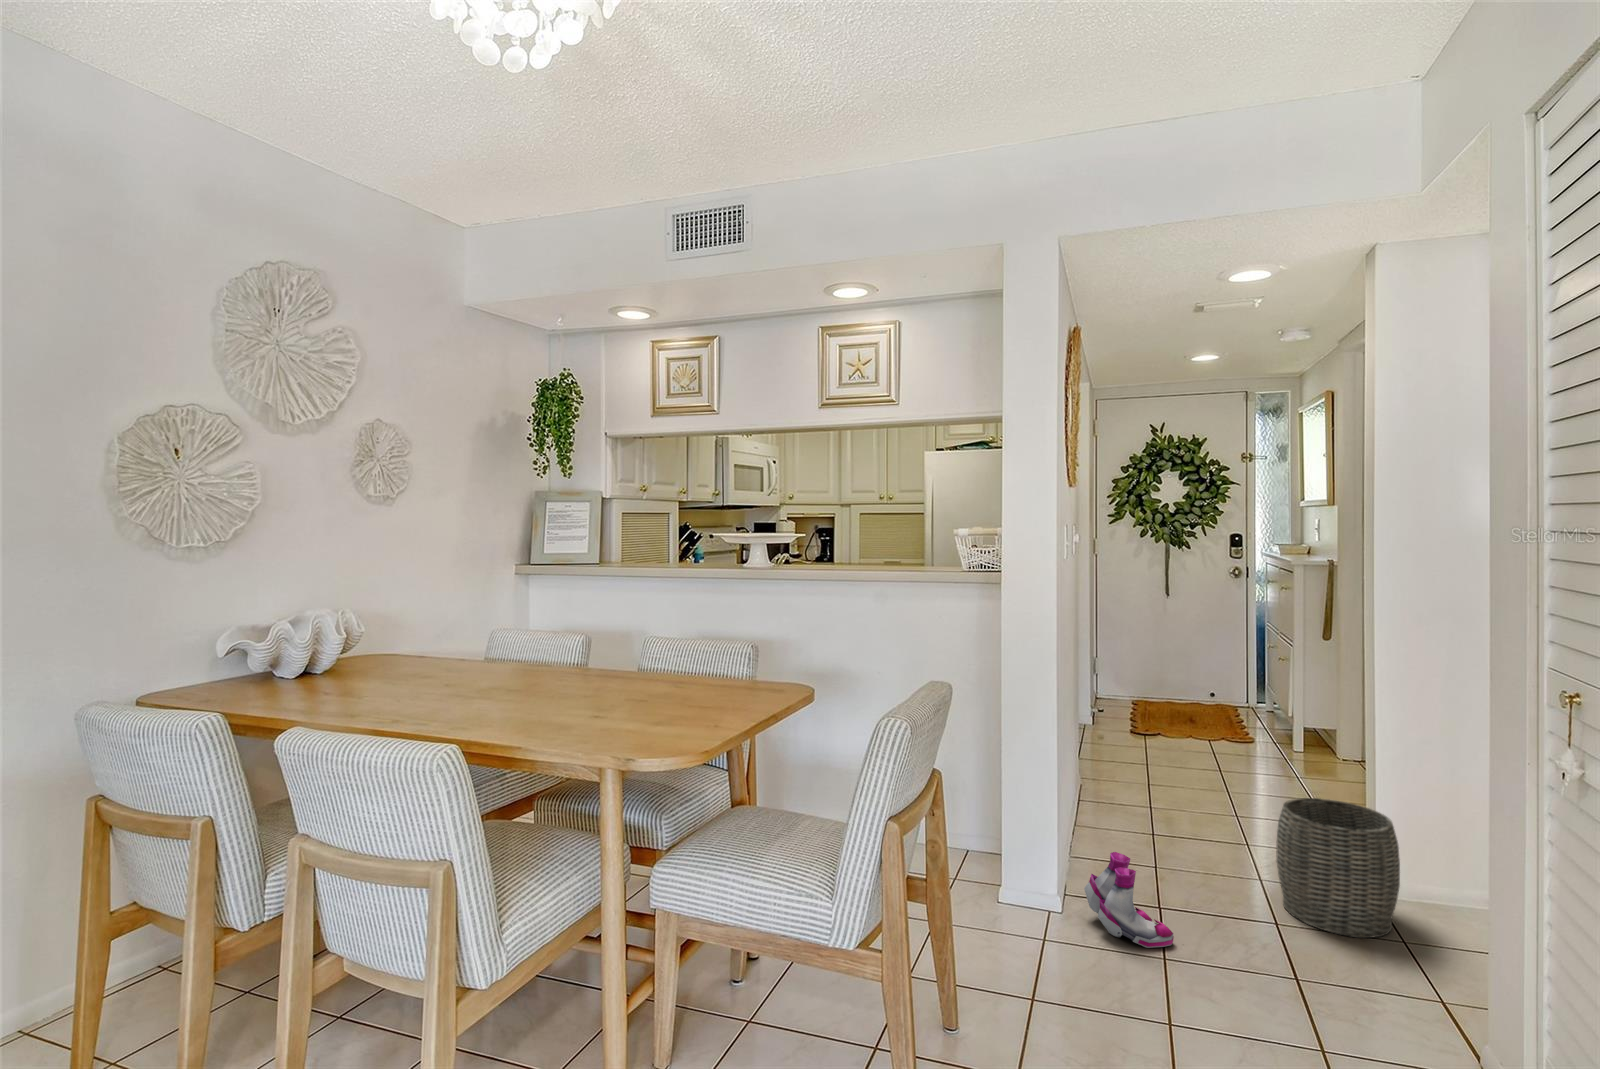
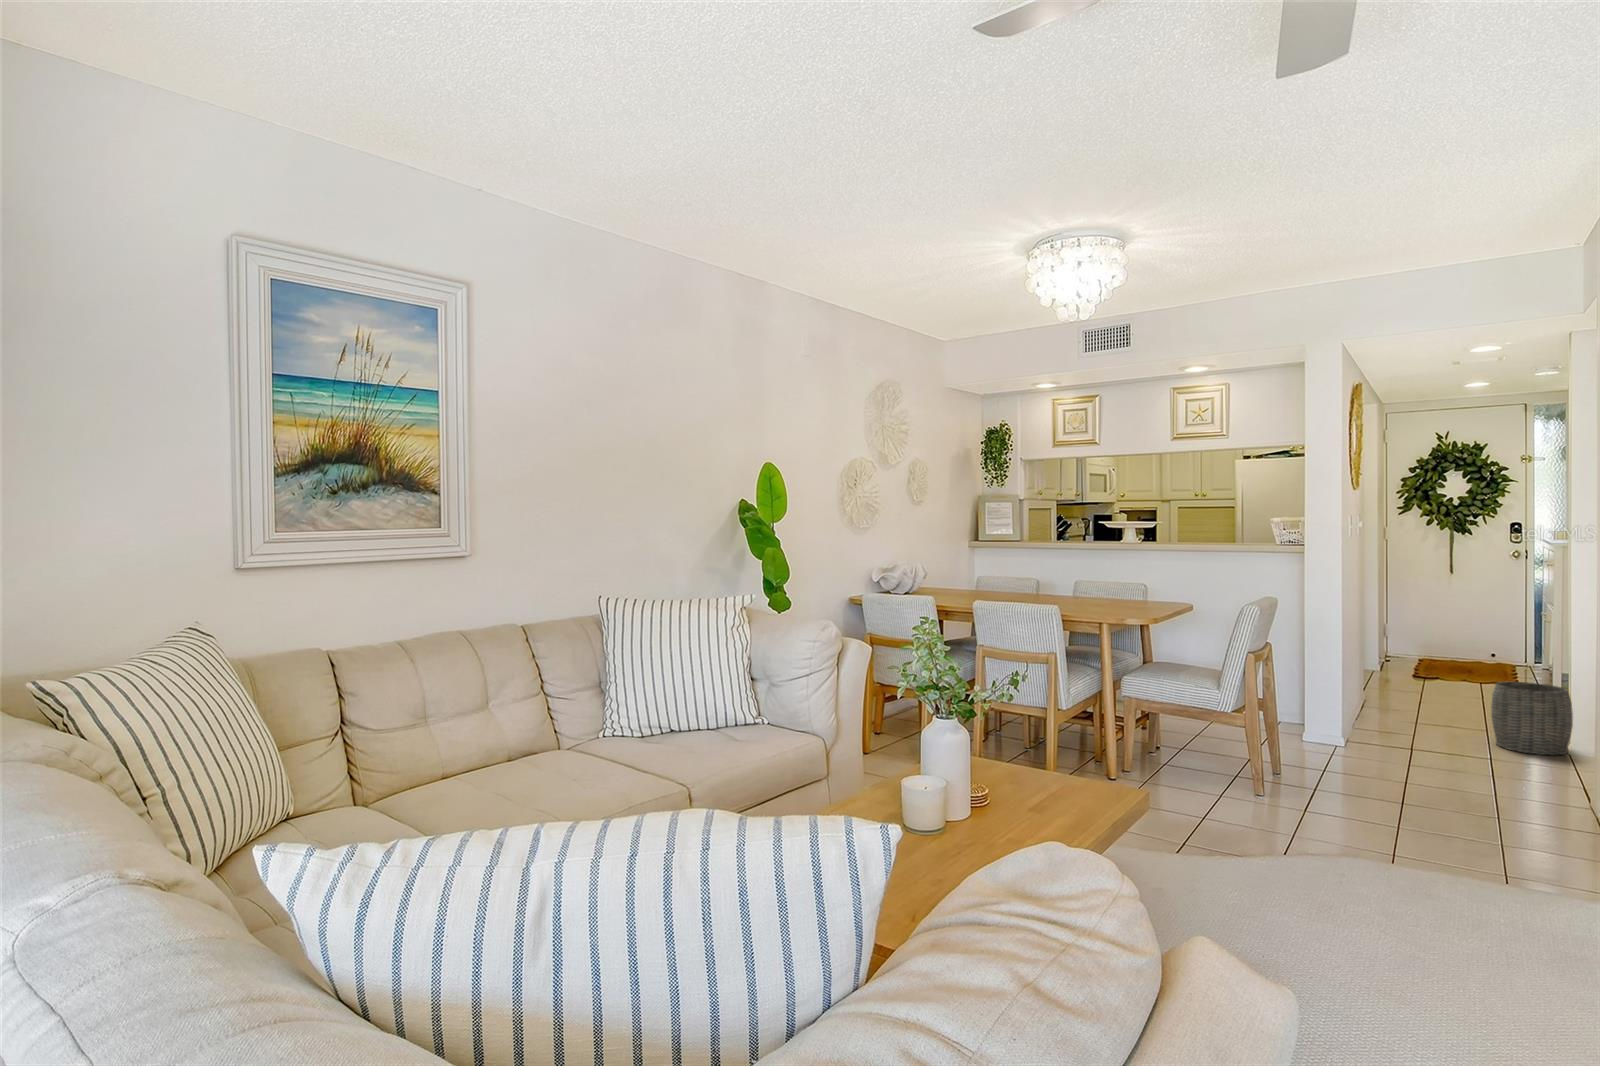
boots: present [1084,852,1174,948] -> none [1357,701,1414,749]

